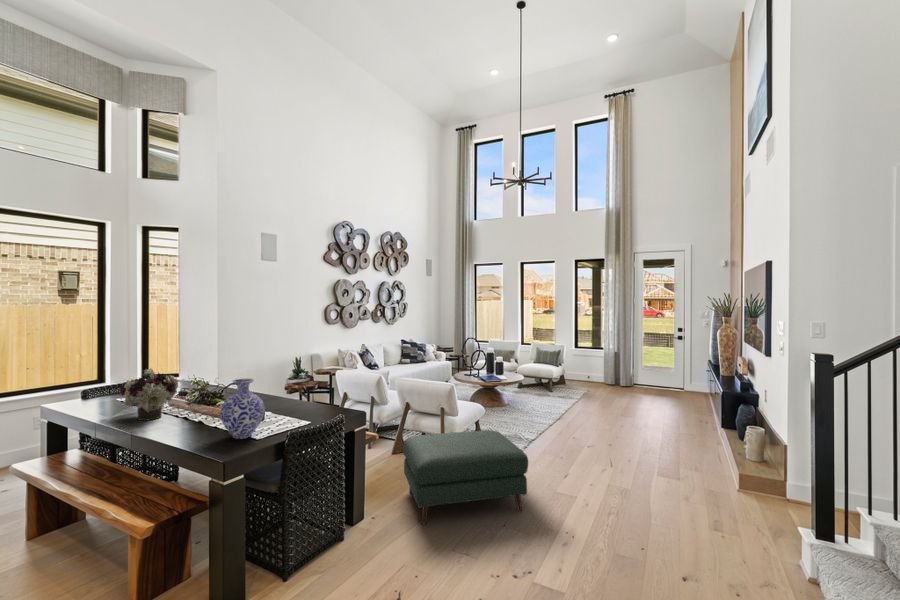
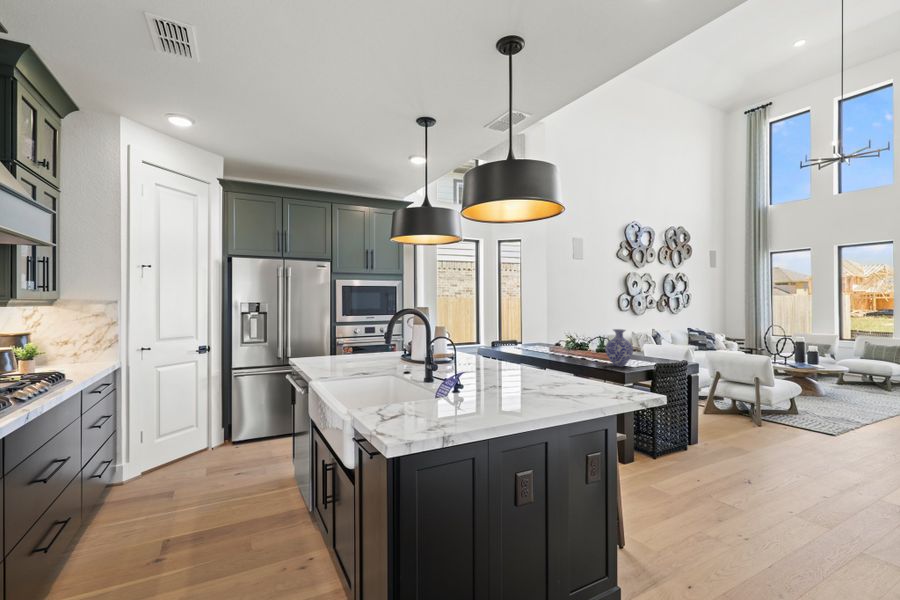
flower arrangement: present [120,368,178,421] -> none [531,324,563,356]
ottoman: present [403,430,528,524] -> none [726,393,870,468]

